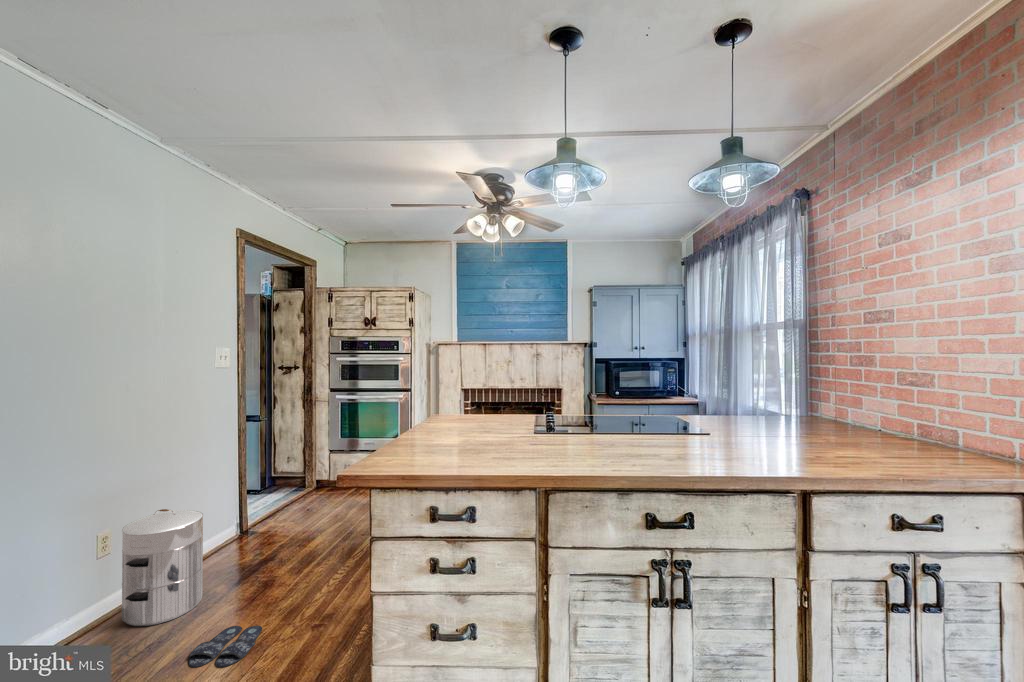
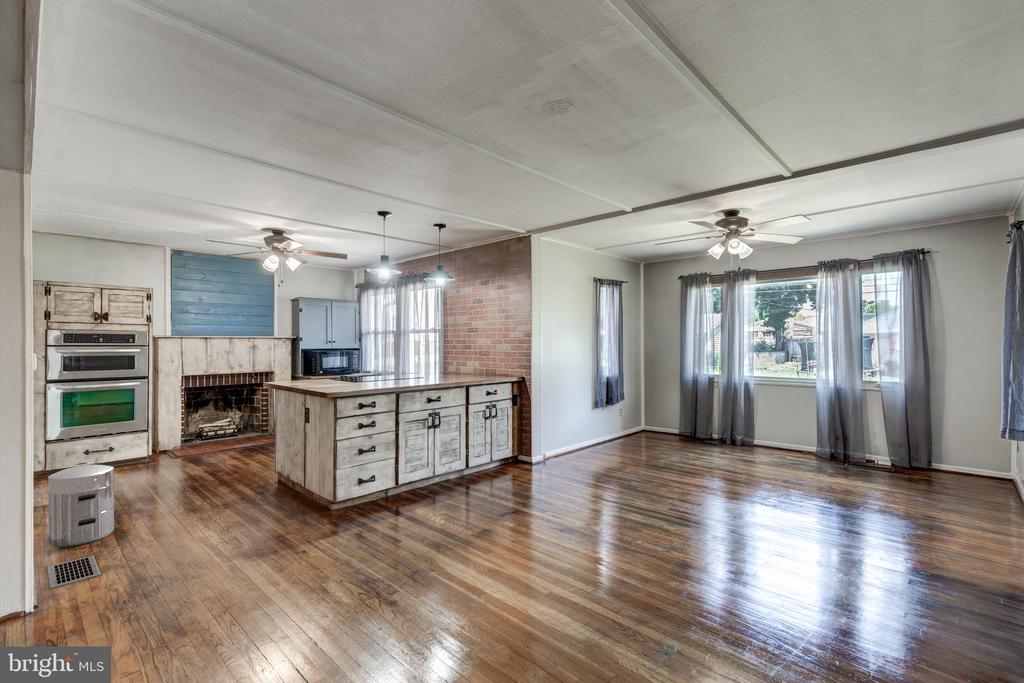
slippers: present [189,626,262,668] -> none [164,518,206,535]

